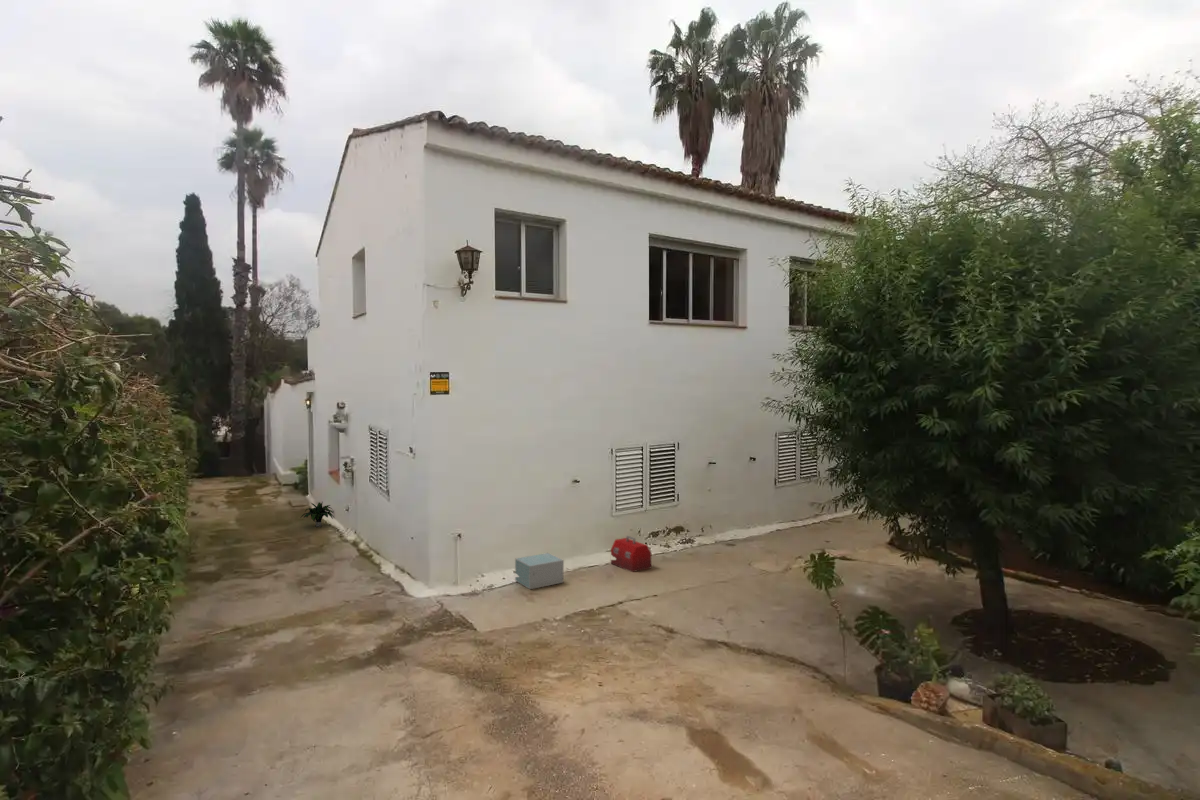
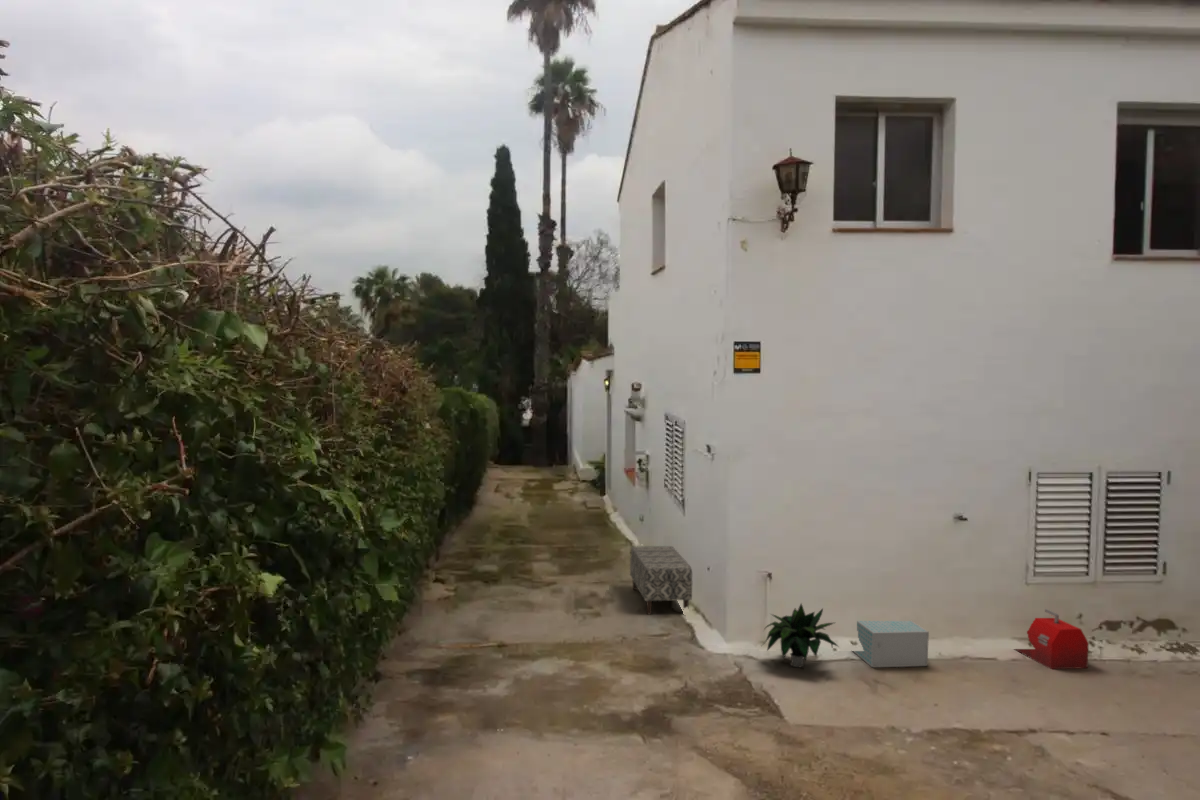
potted plant: present [301,502,334,527] -> present [766,604,837,667]
bench: none [346,527,399,581] -> present [630,546,692,614]

